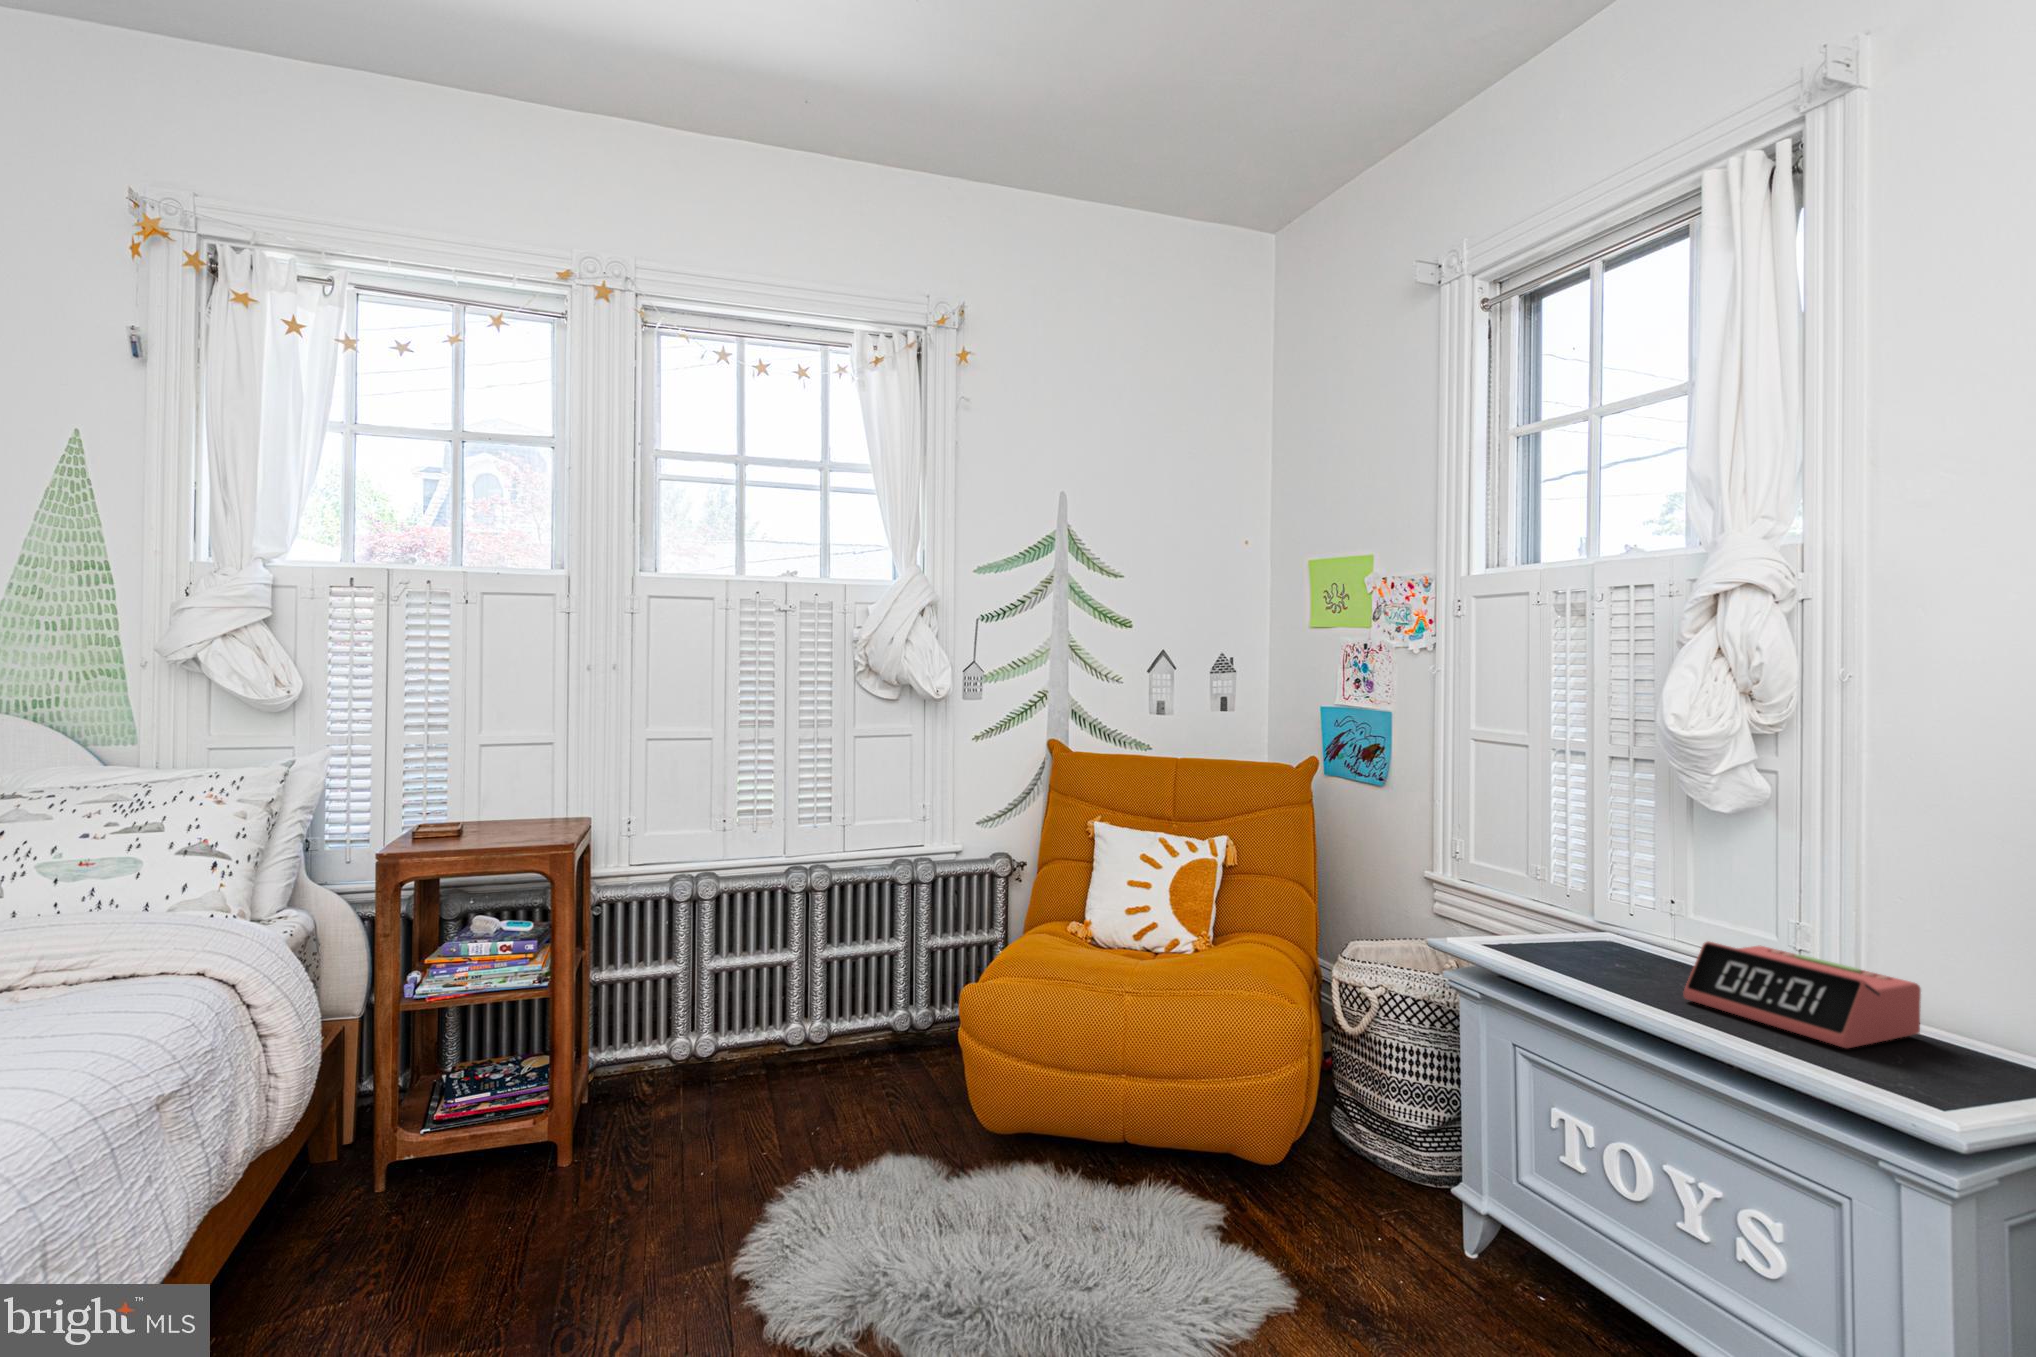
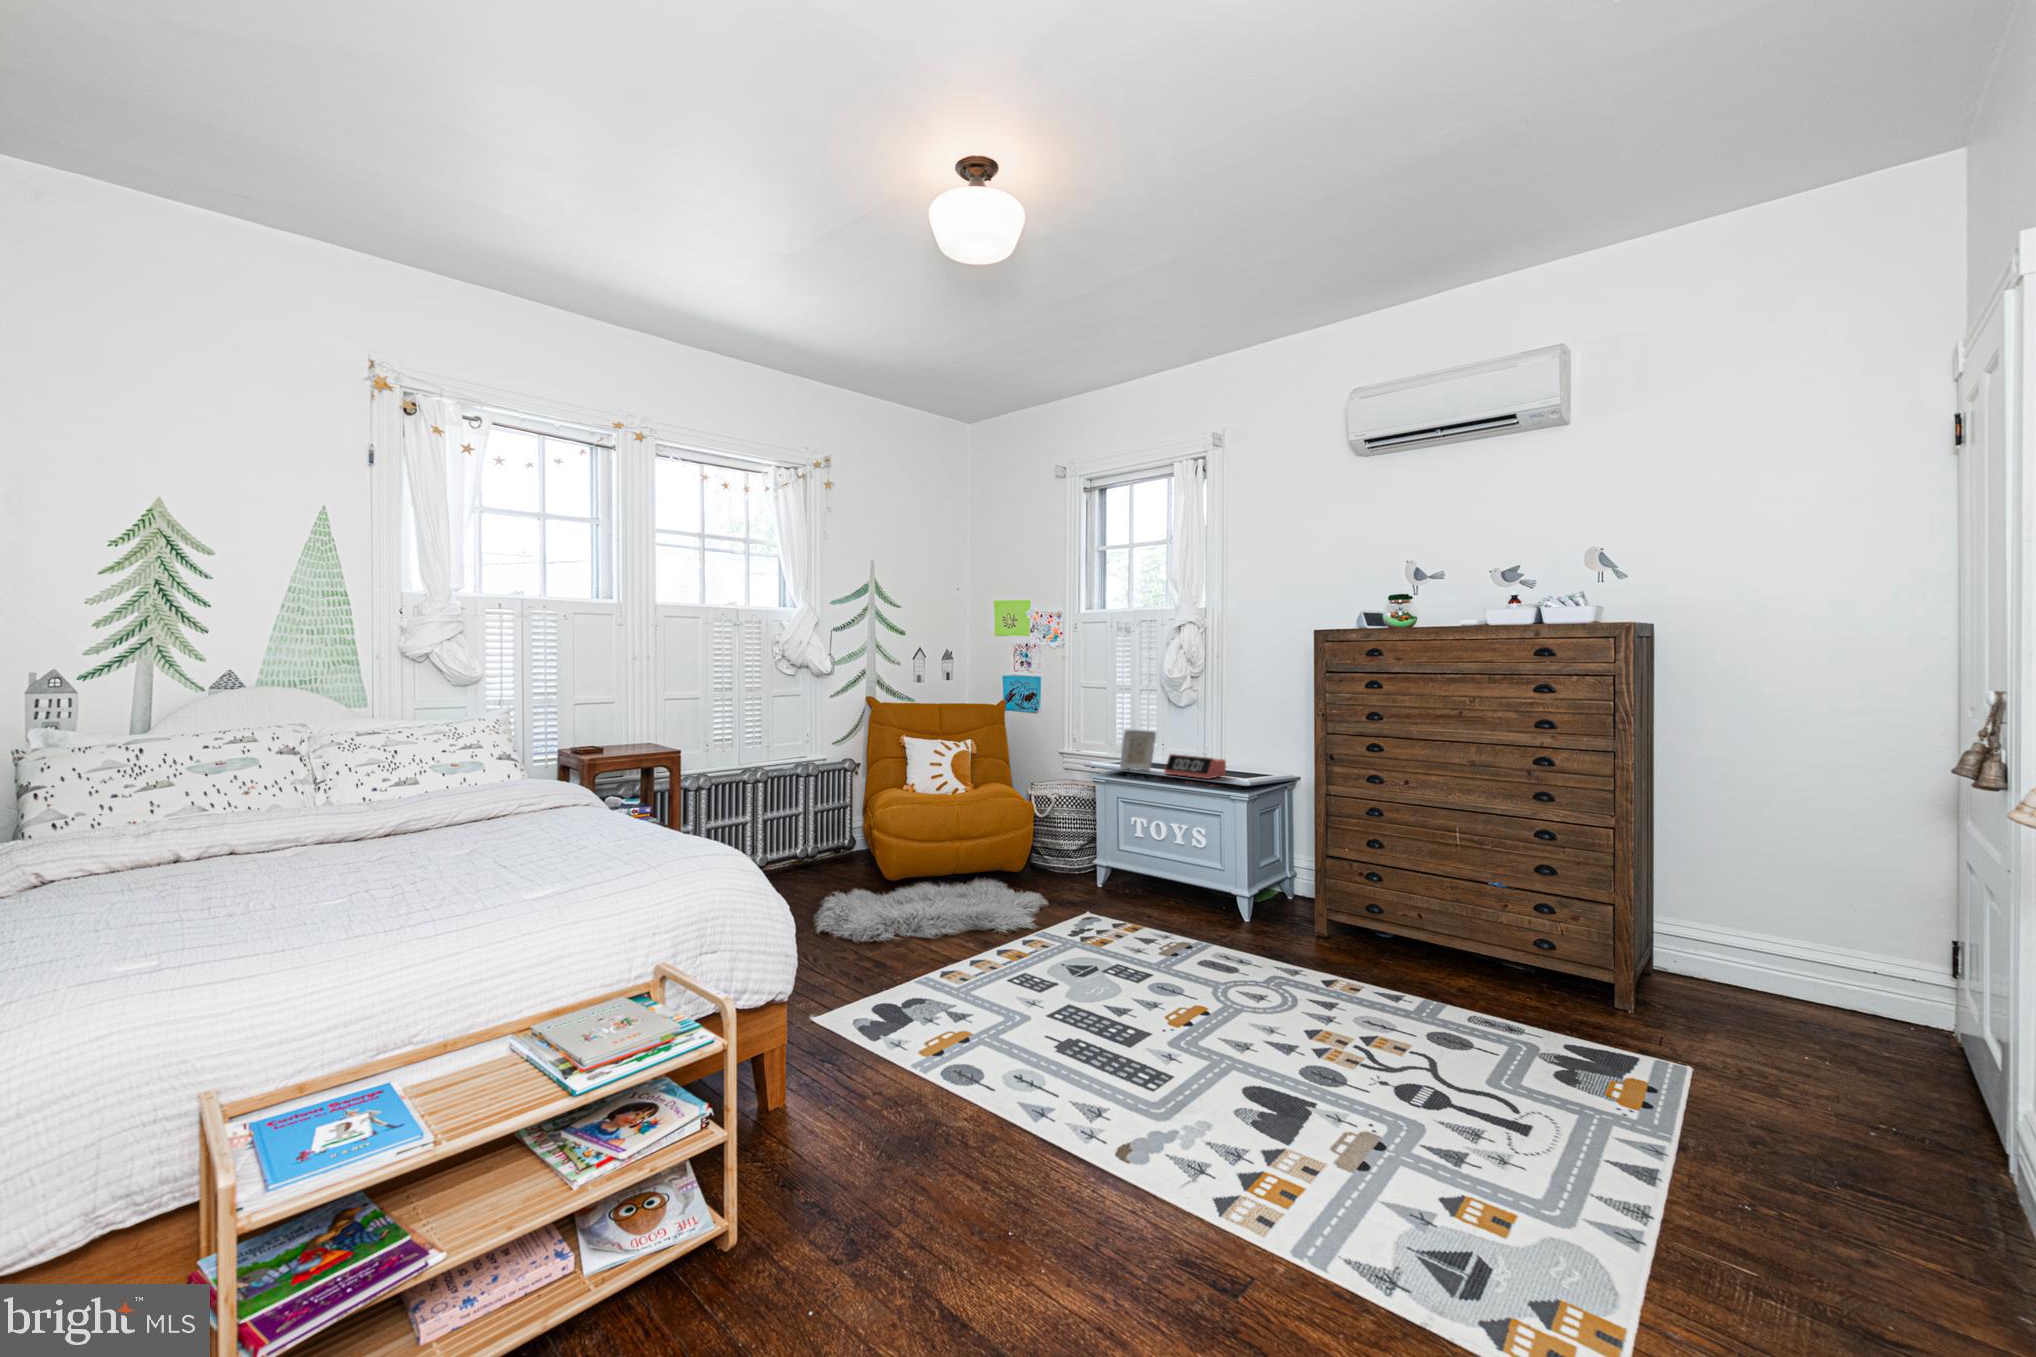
picture frame: none [1550,851,1667,976] -> present [1120,729,1156,770]

